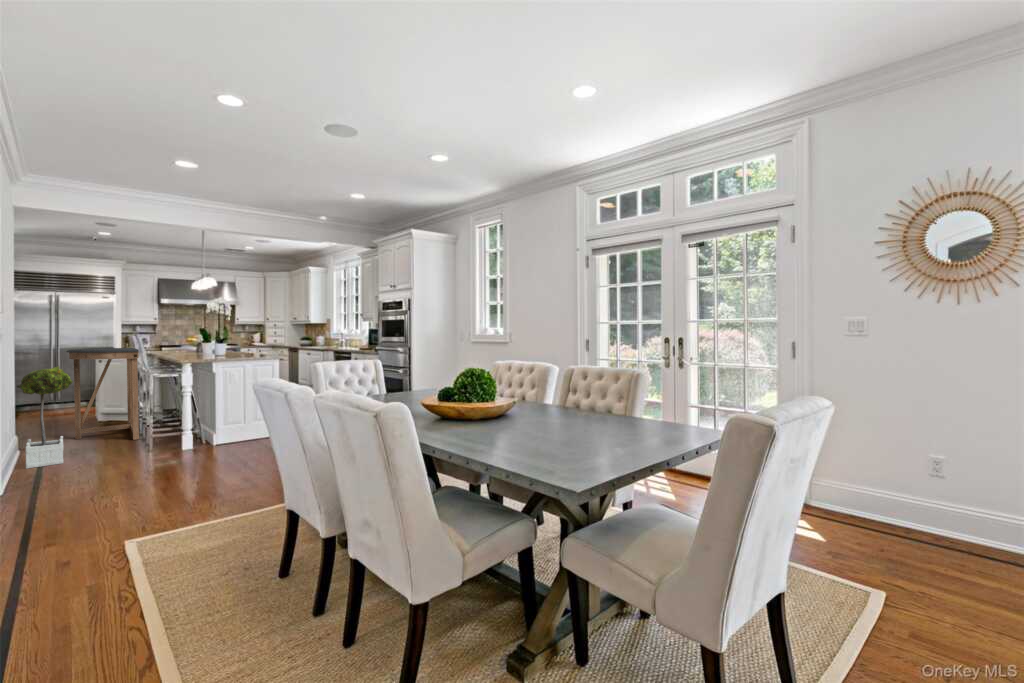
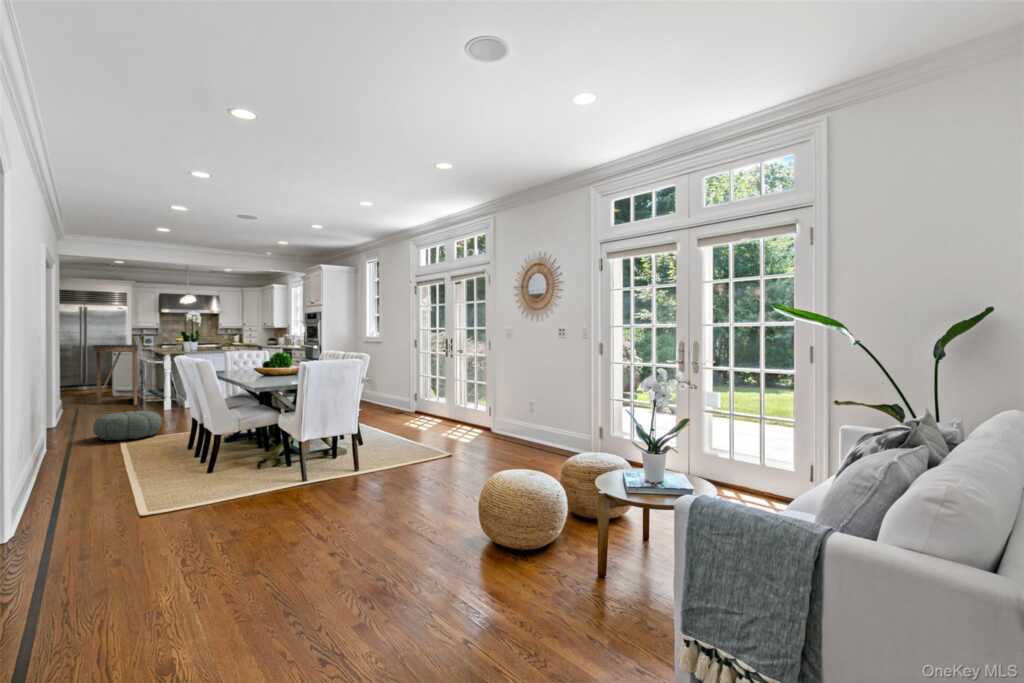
potted tree: present [17,366,73,468] -> none [62,354,95,416]
pouf: none [75,476,207,547] -> present [93,411,162,440]

